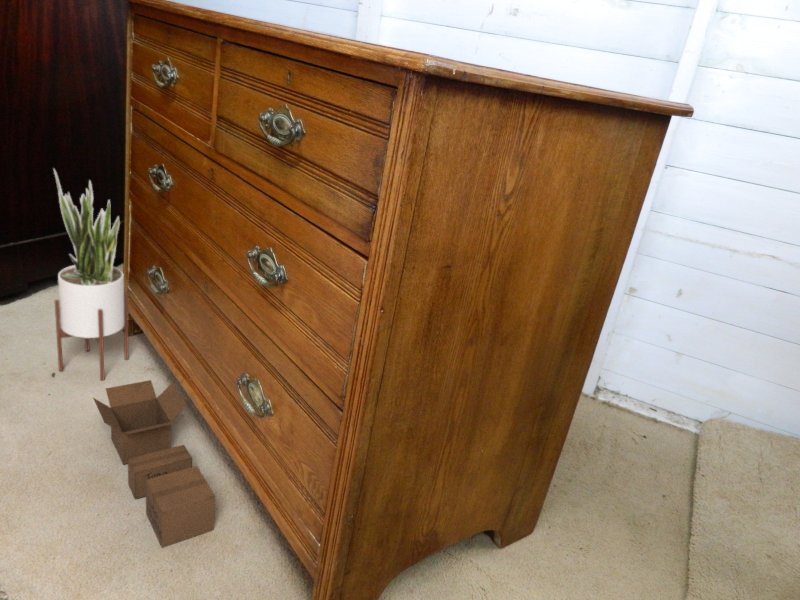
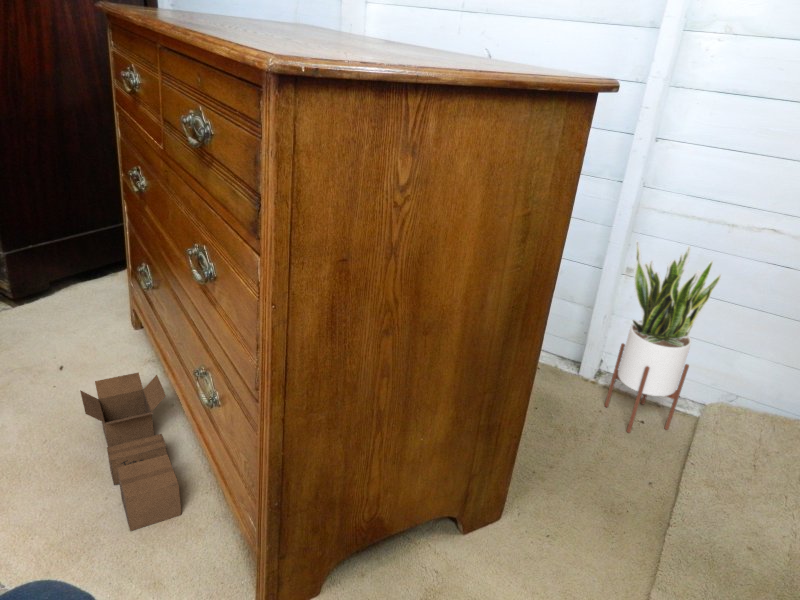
potted plant: present [54,170,129,380] -> present [605,240,721,433]

